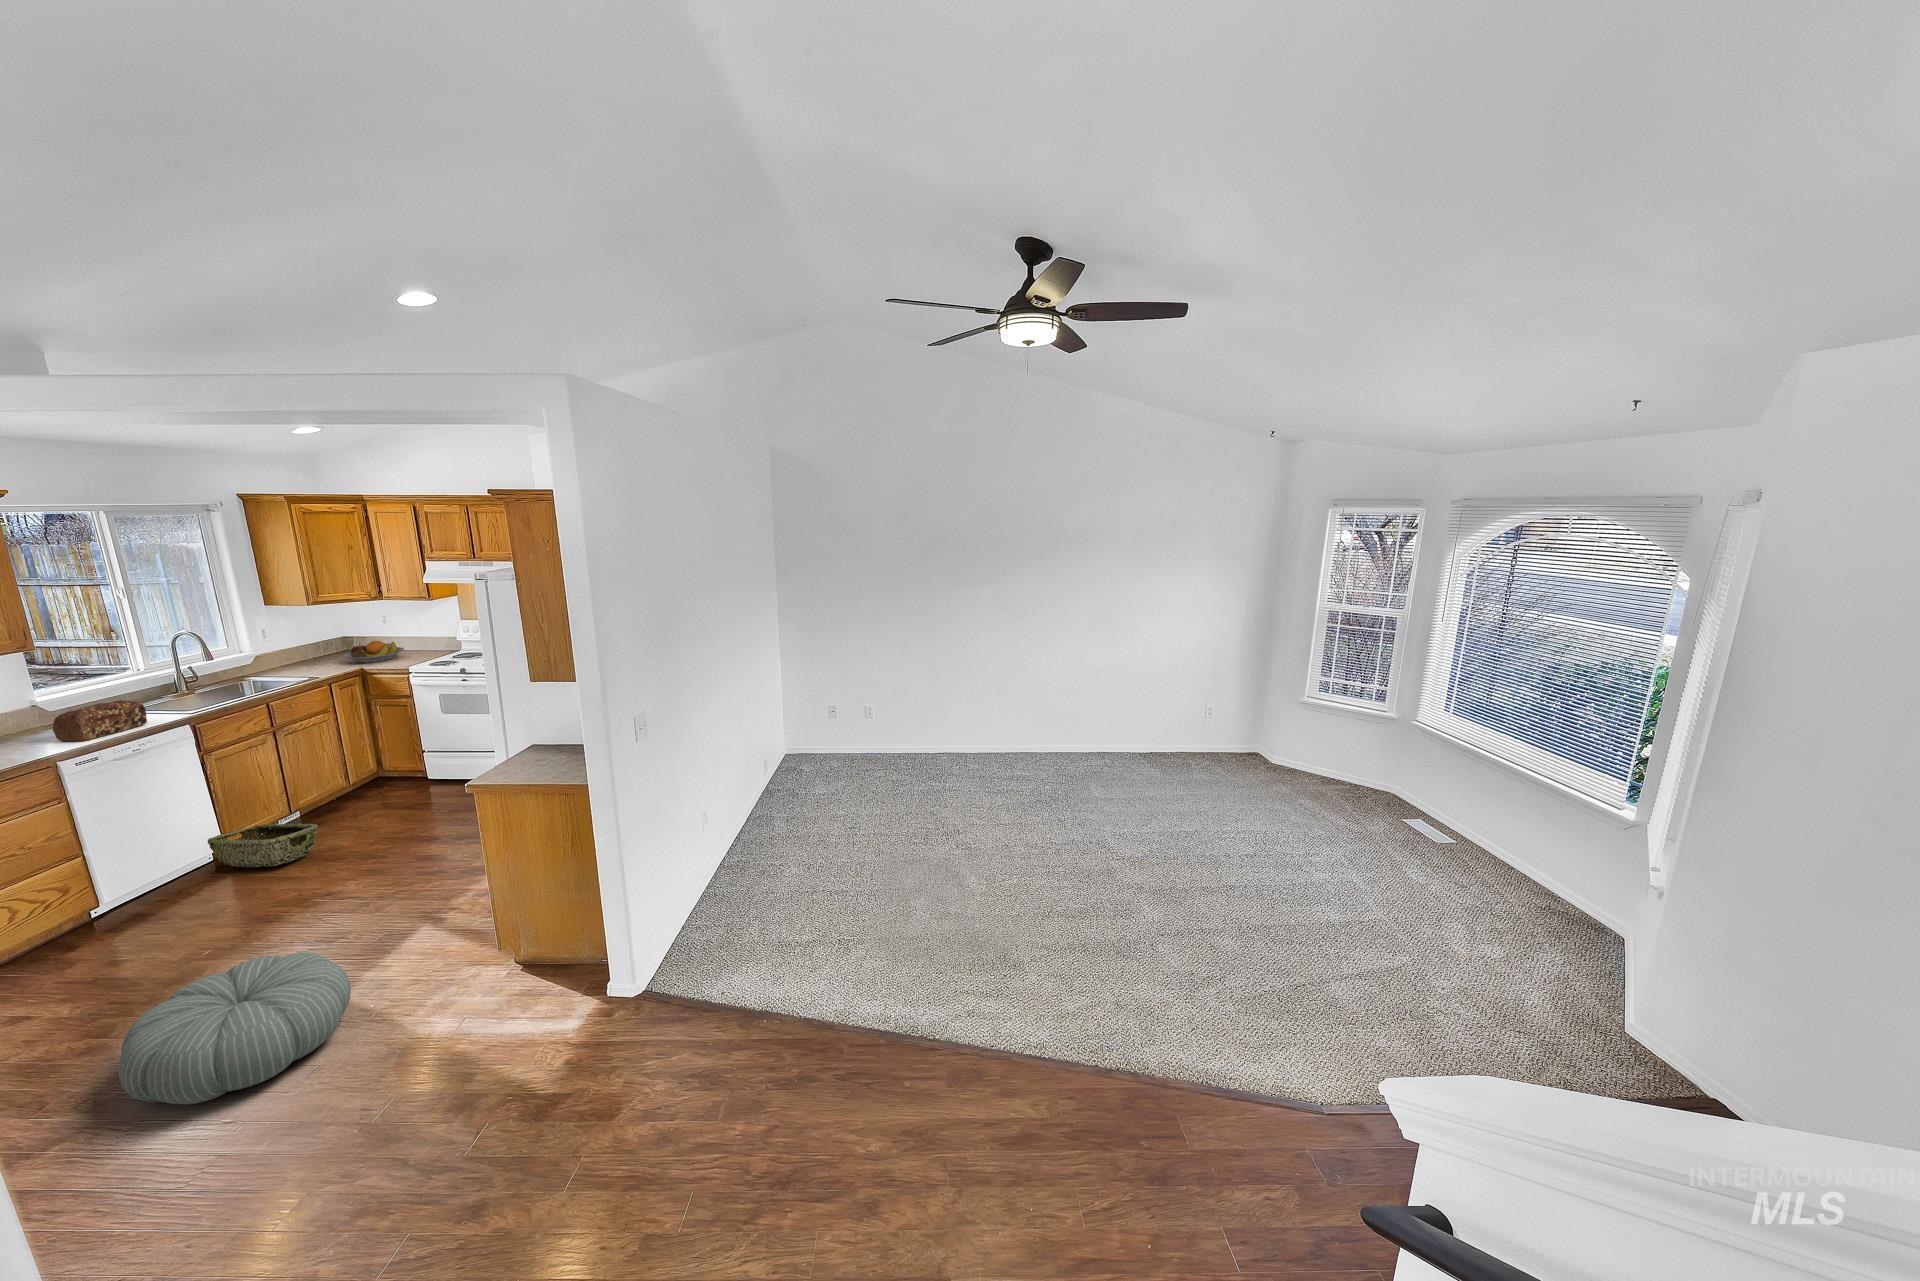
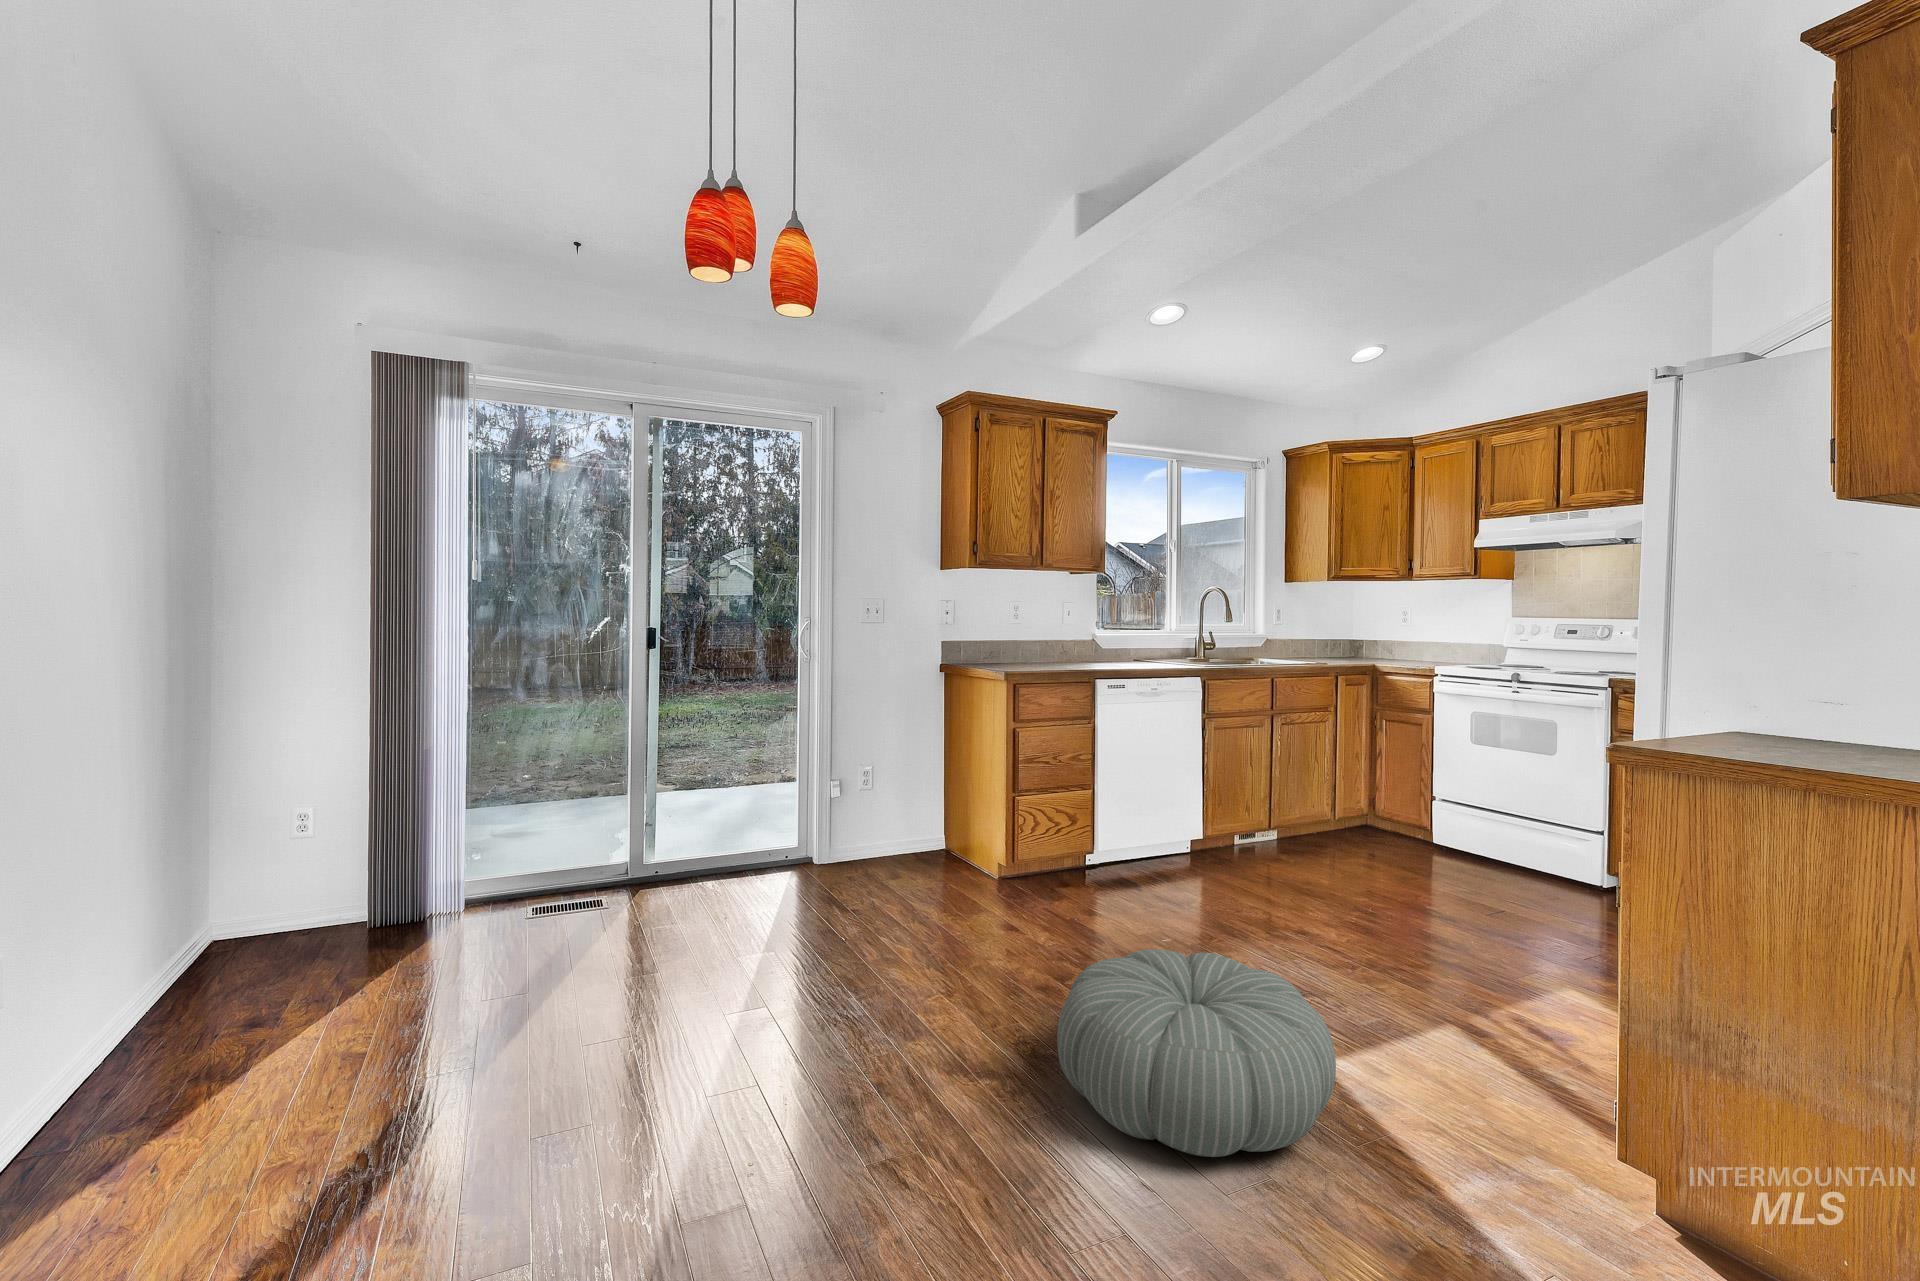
fruit bowl: present [343,641,404,663] -> none [1353,636,1426,665]
bread loaf: present [53,700,147,742] -> none [1100,632,1170,666]
woven basket: present [208,823,318,867] -> none [1190,818,1299,879]

